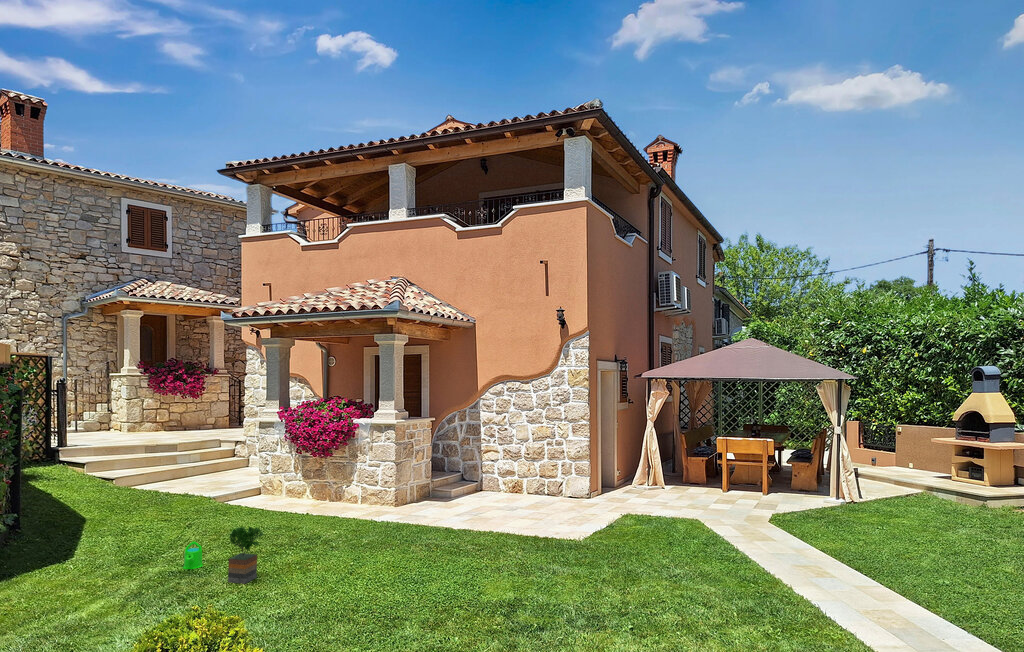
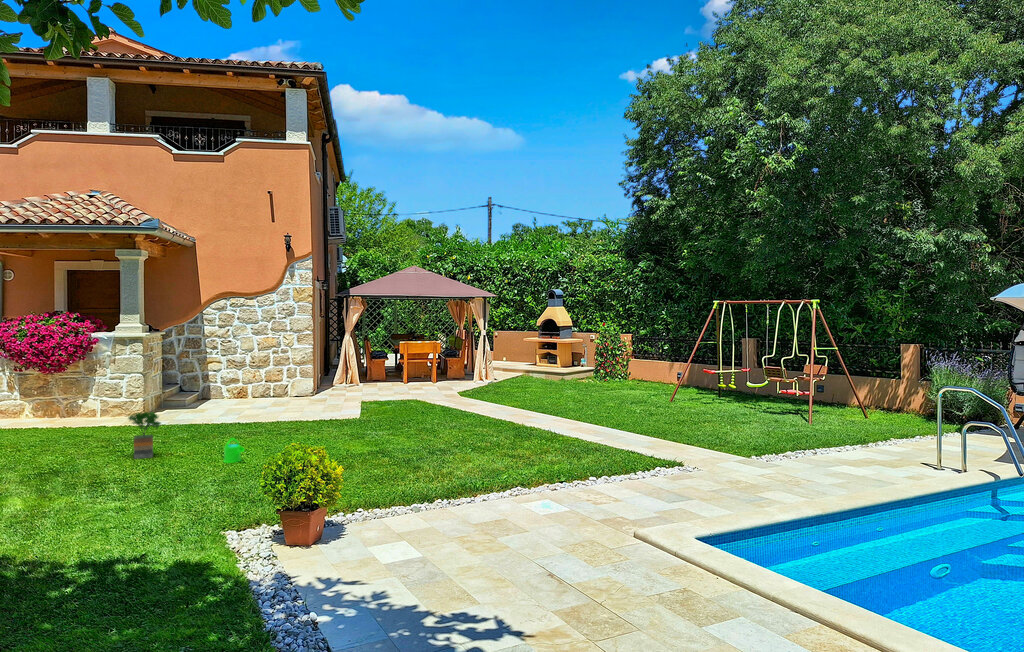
watering can: present [183,541,203,569] -> present [224,438,244,463]

